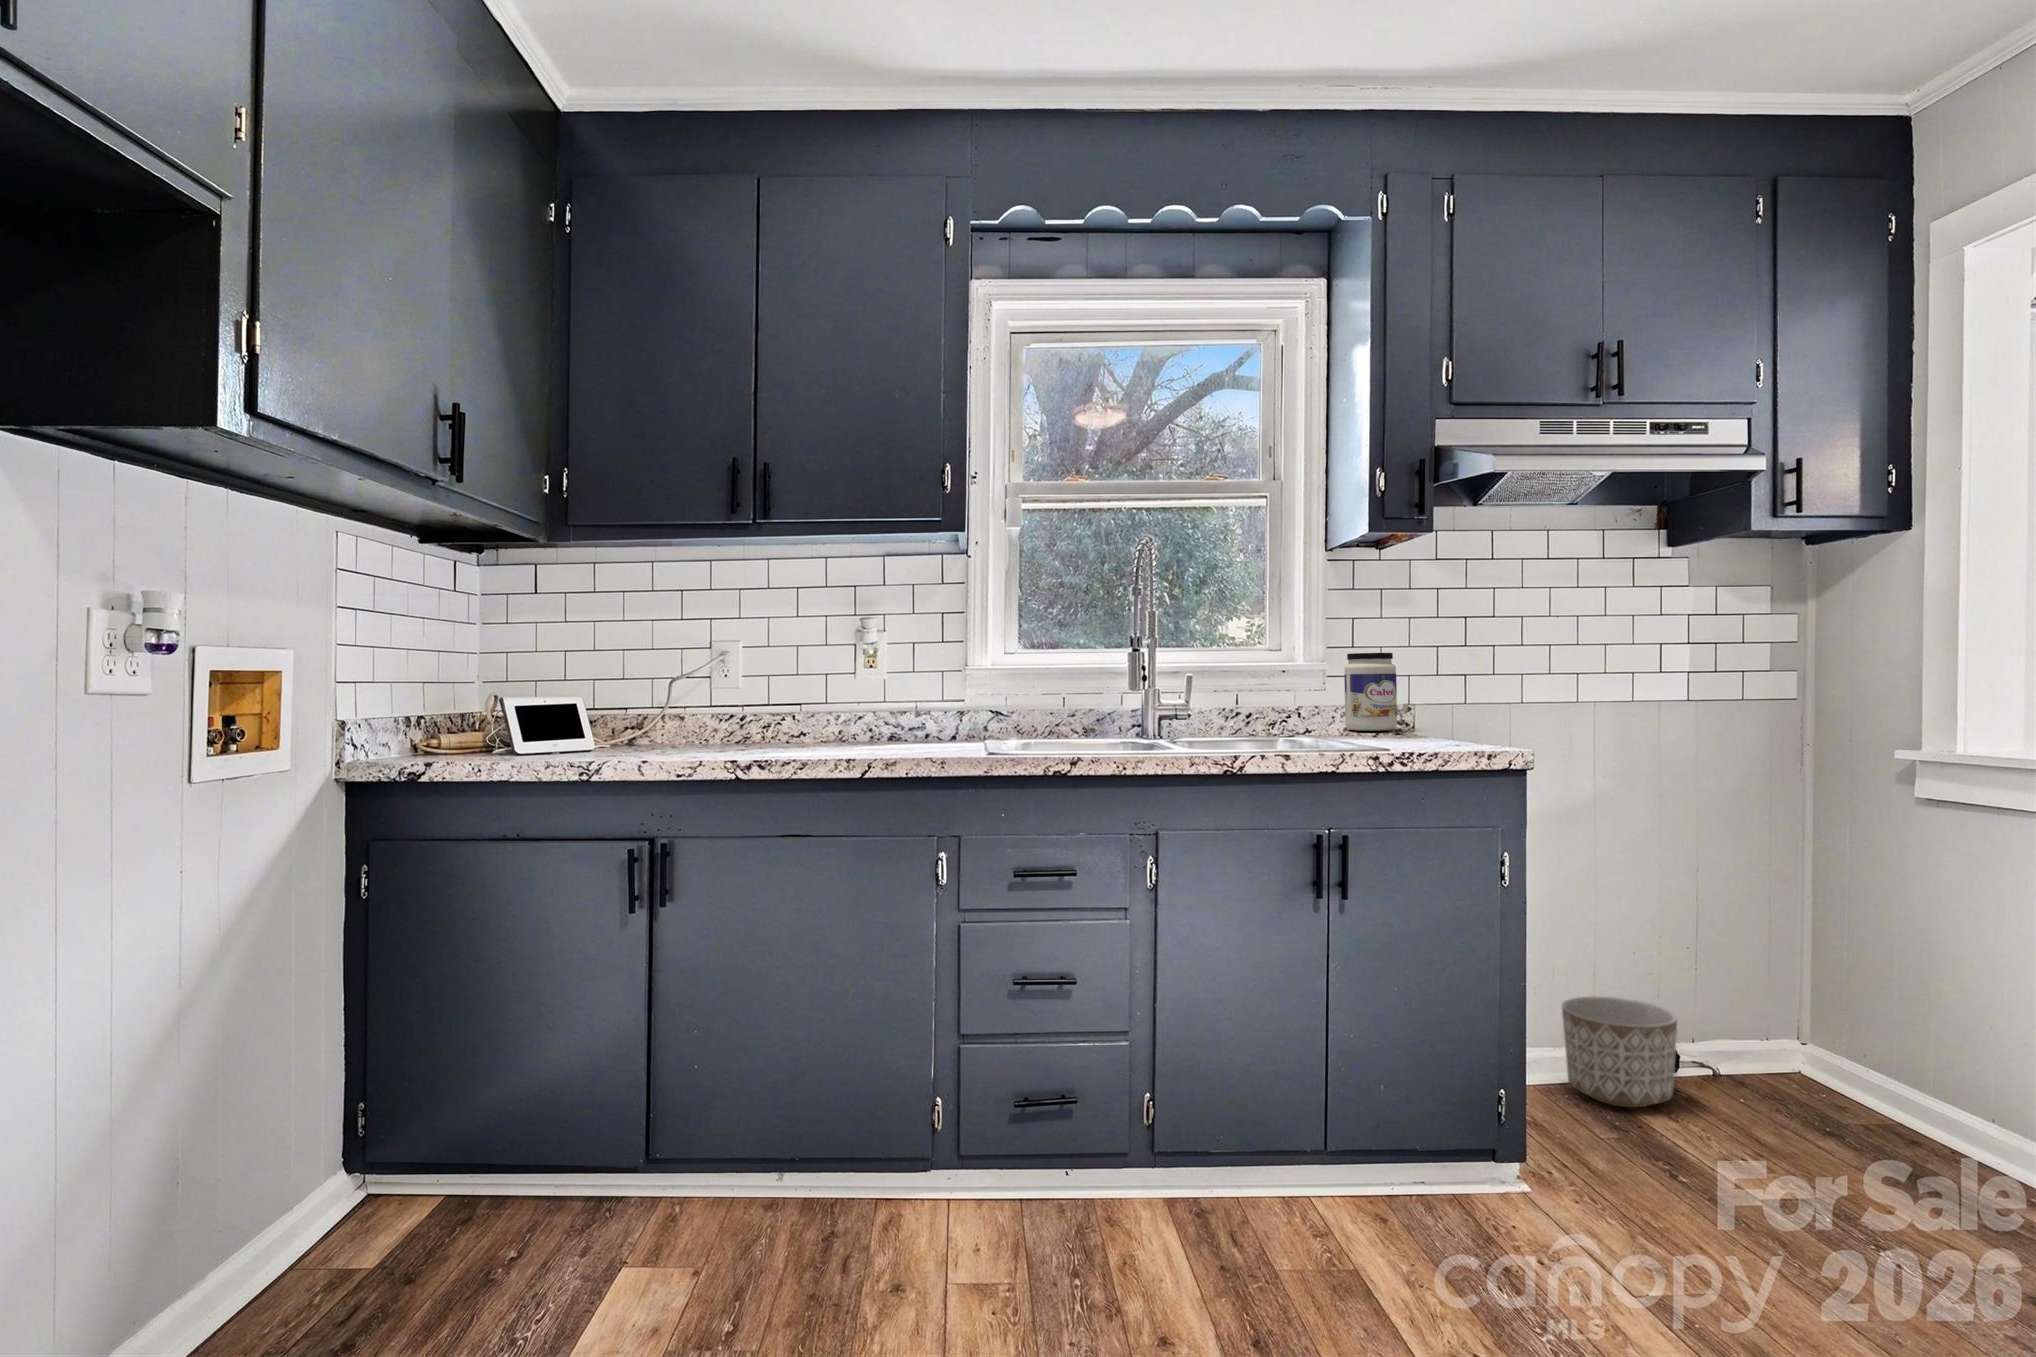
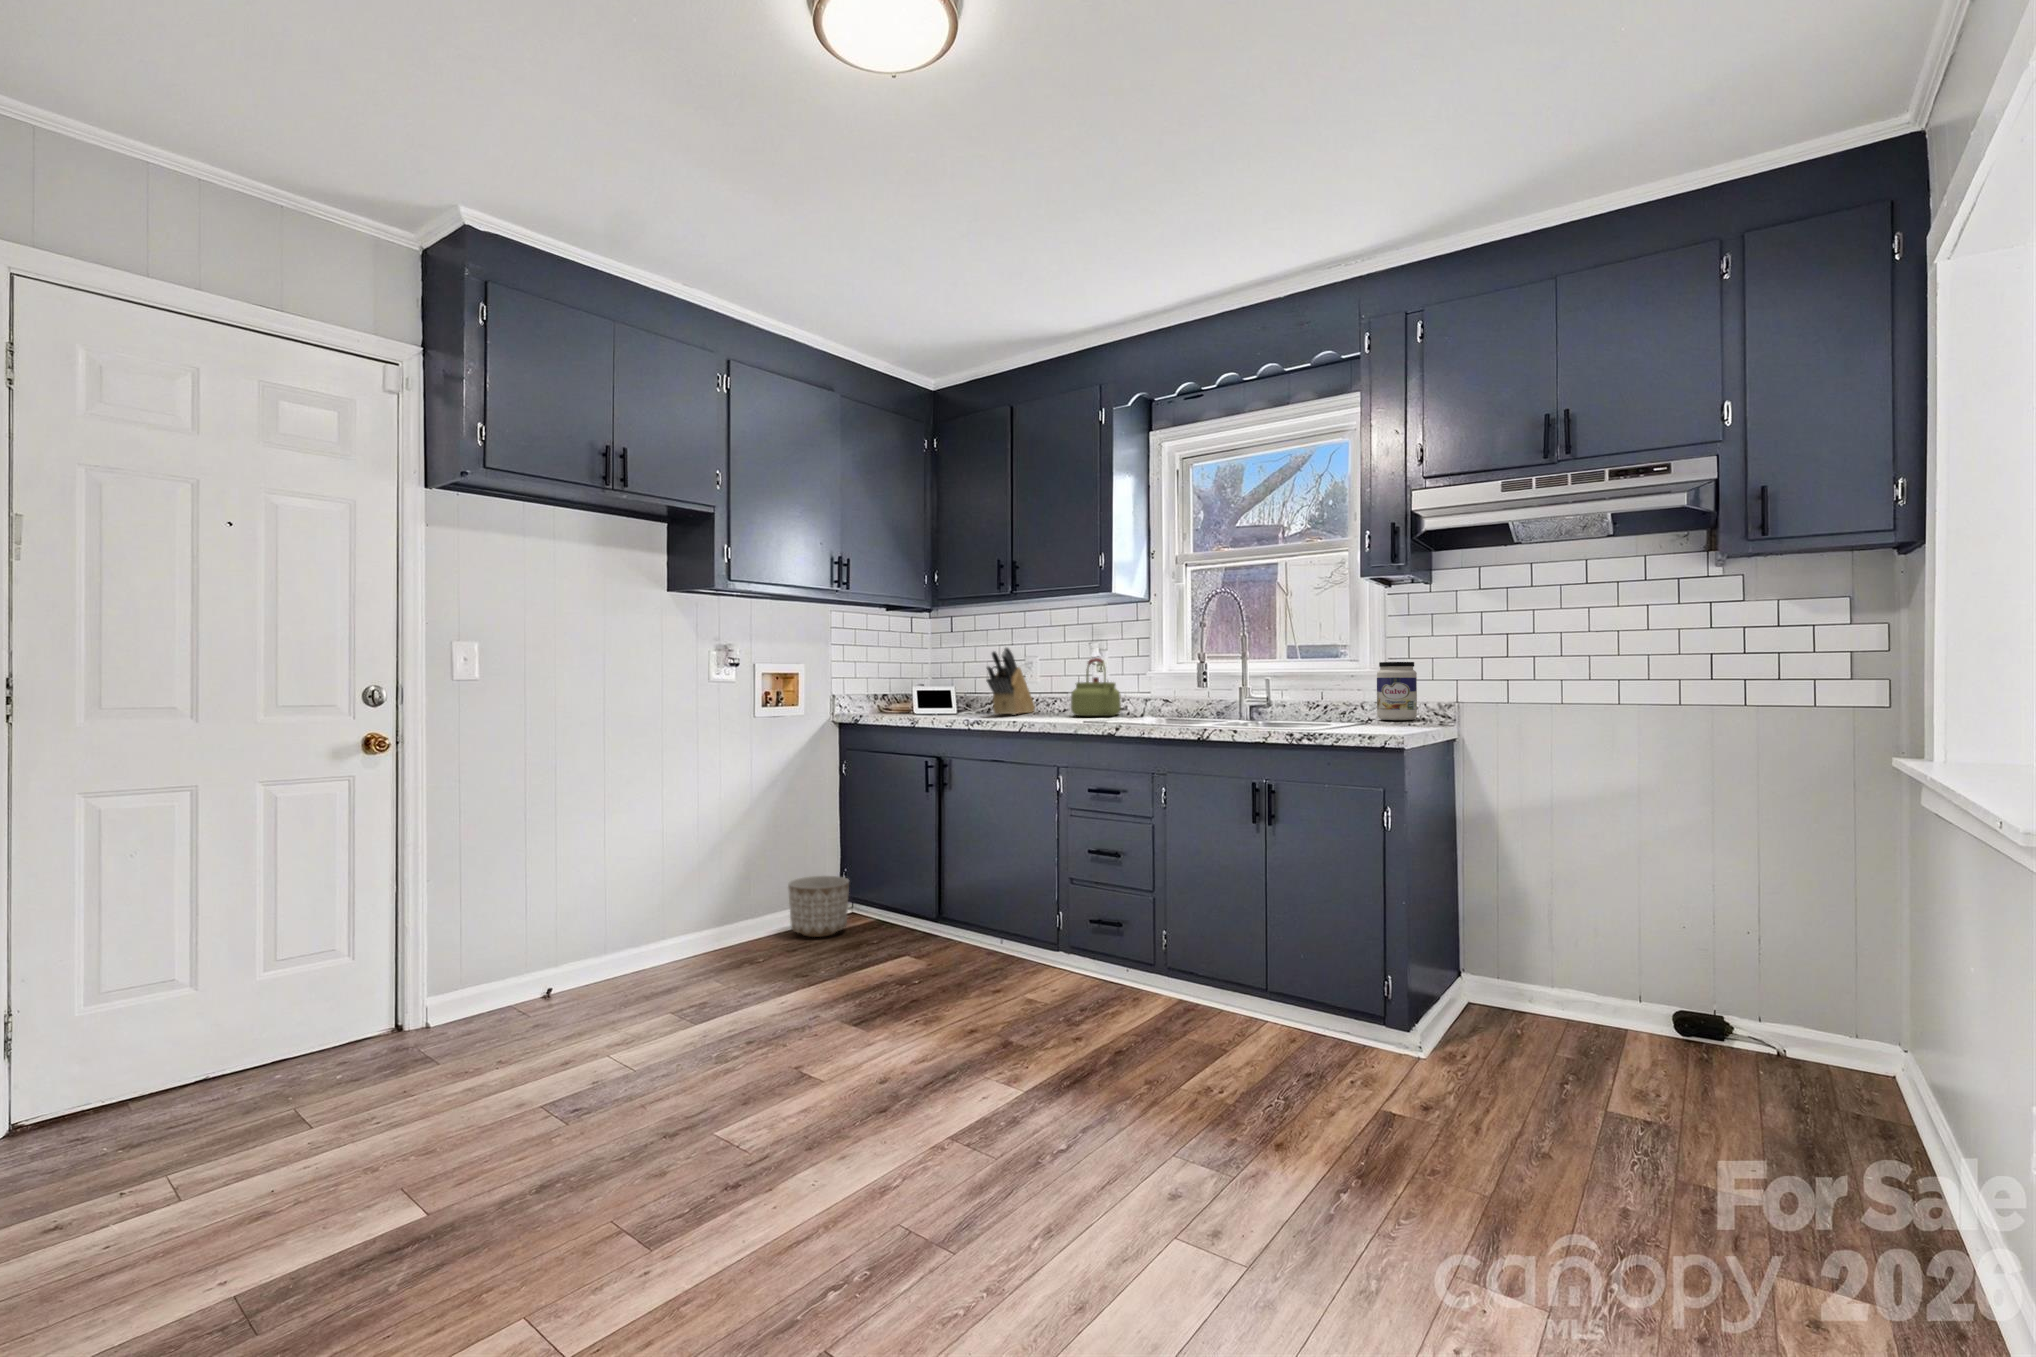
knife block: none [687,625,733,747] -> present [986,647,1035,715]
kettle: none [847,646,941,742] -> present [1071,658,1121,716]
planter: present [1562,997,1677,1107] -> present [788,876,849,937]

